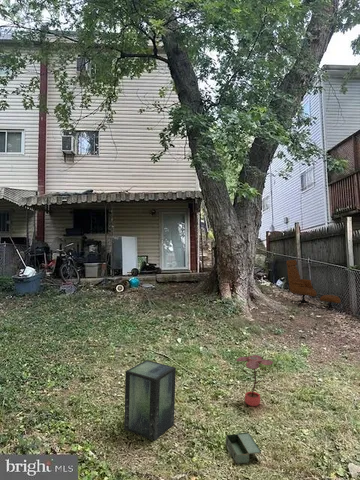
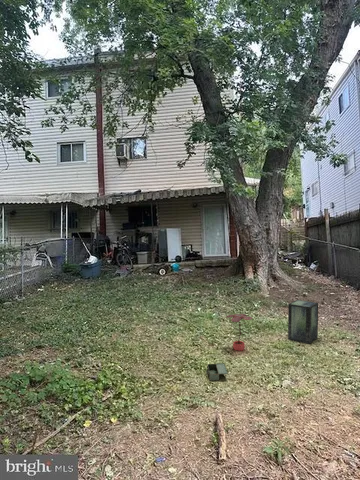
lounge chair: present [286,260,341,310] -> none [306,244,356,288]
storage box: present [124,360,176,441] -> present [288,300,318,344]

